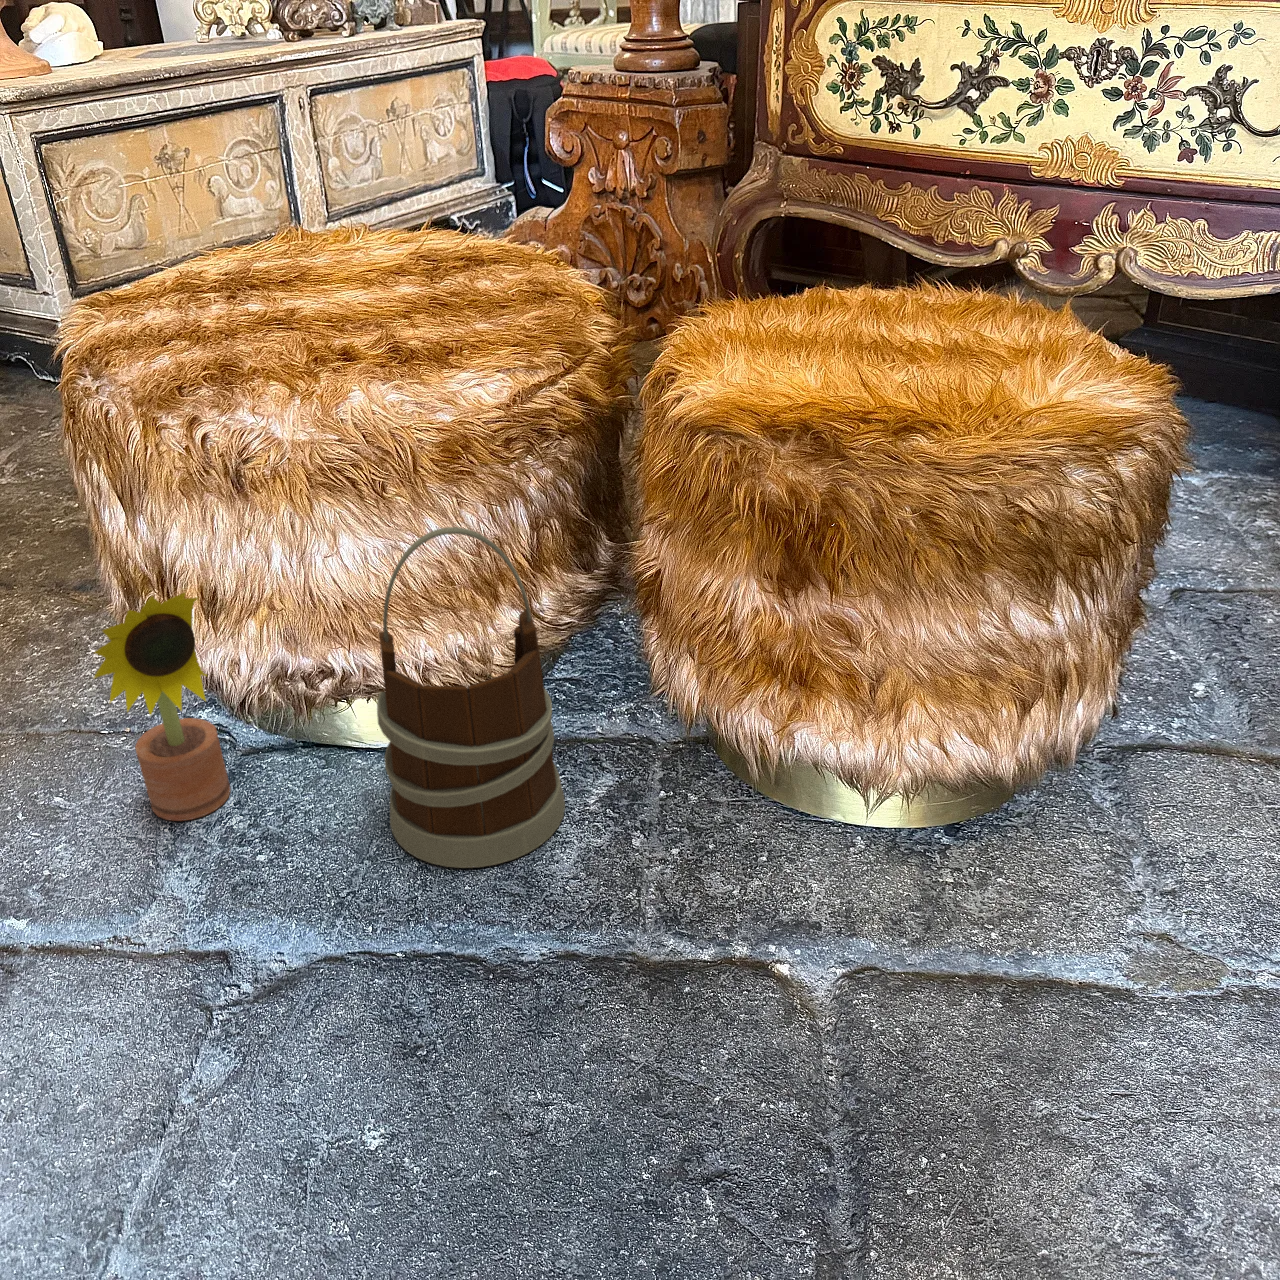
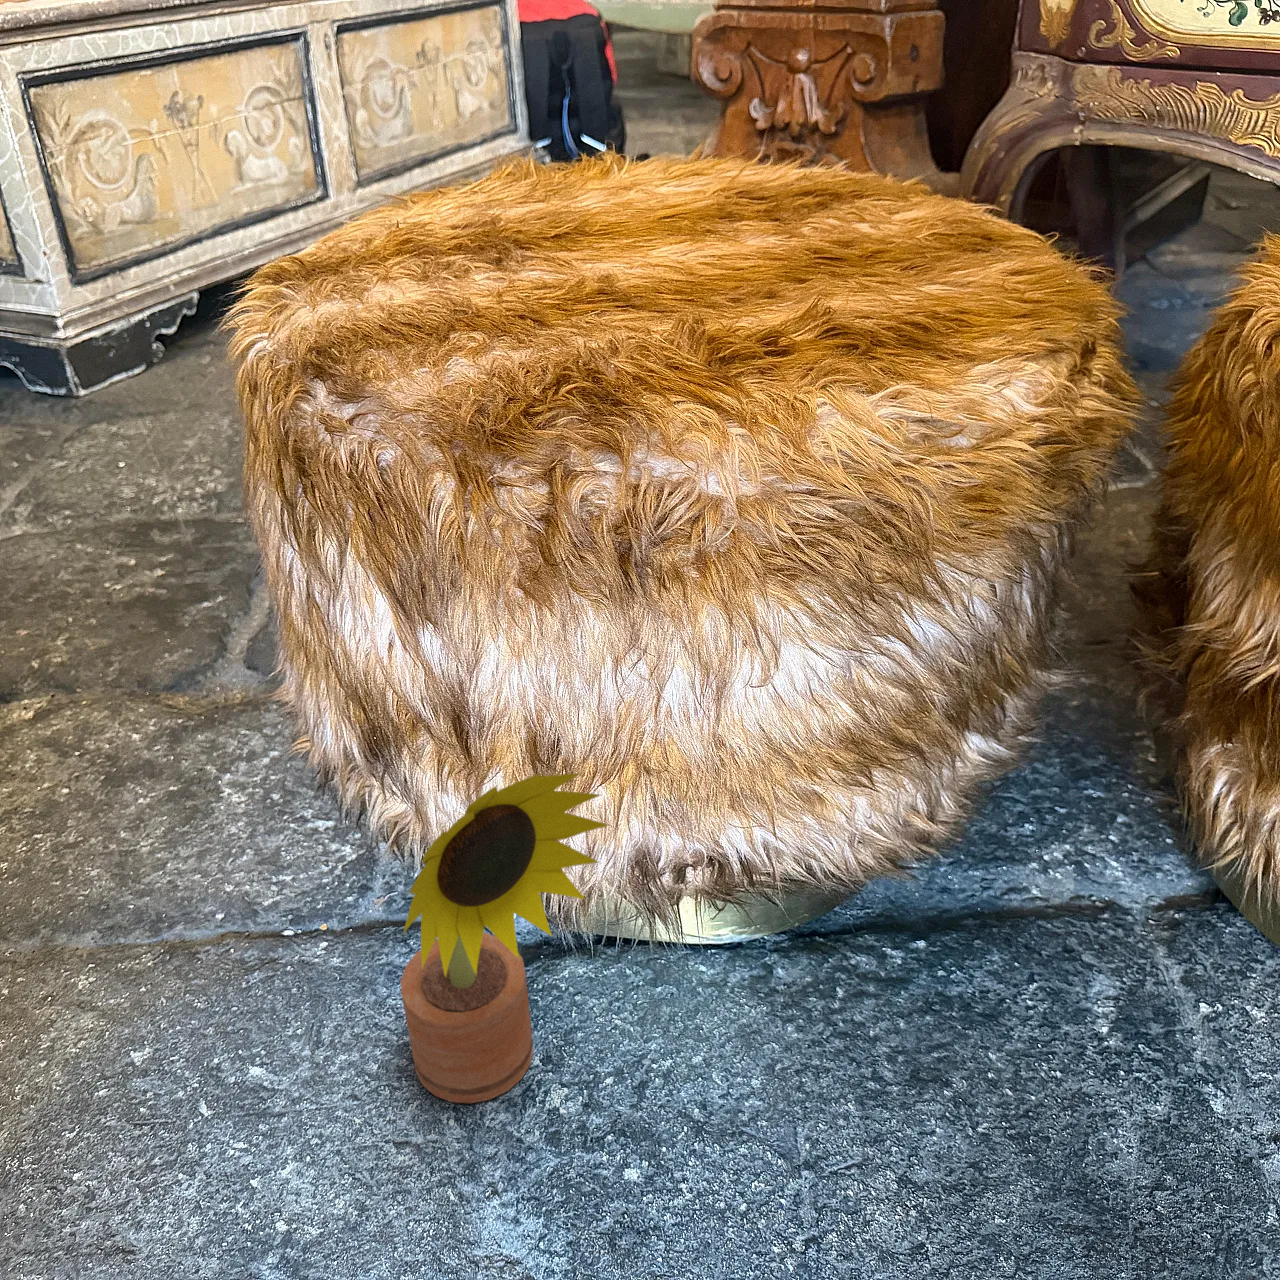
wooden bucket: present [377,527,565,868] -> none [802,642,1102,1171]

